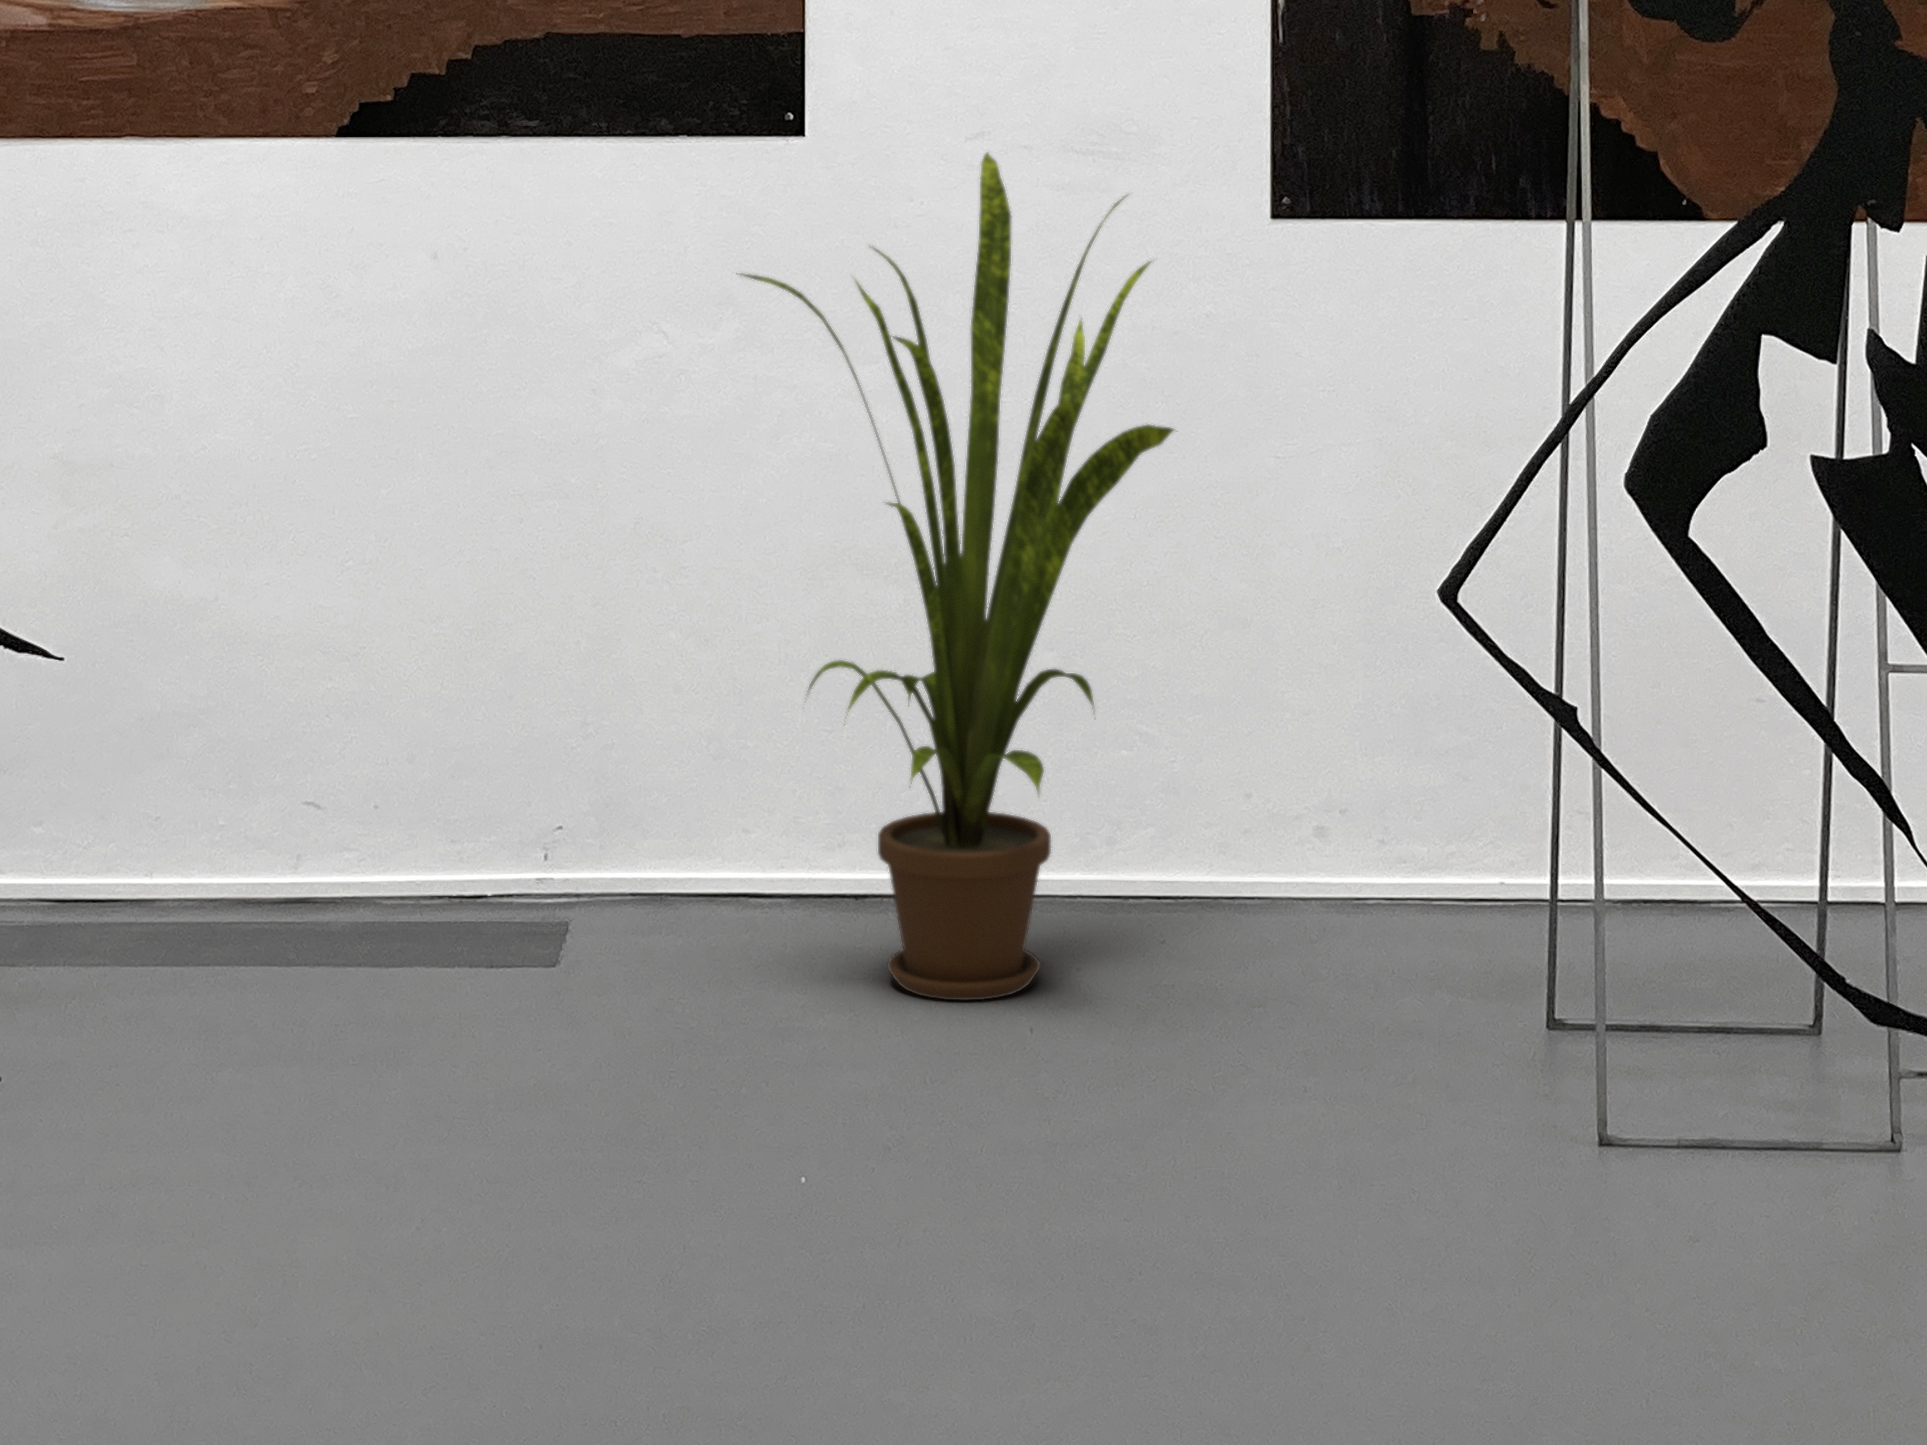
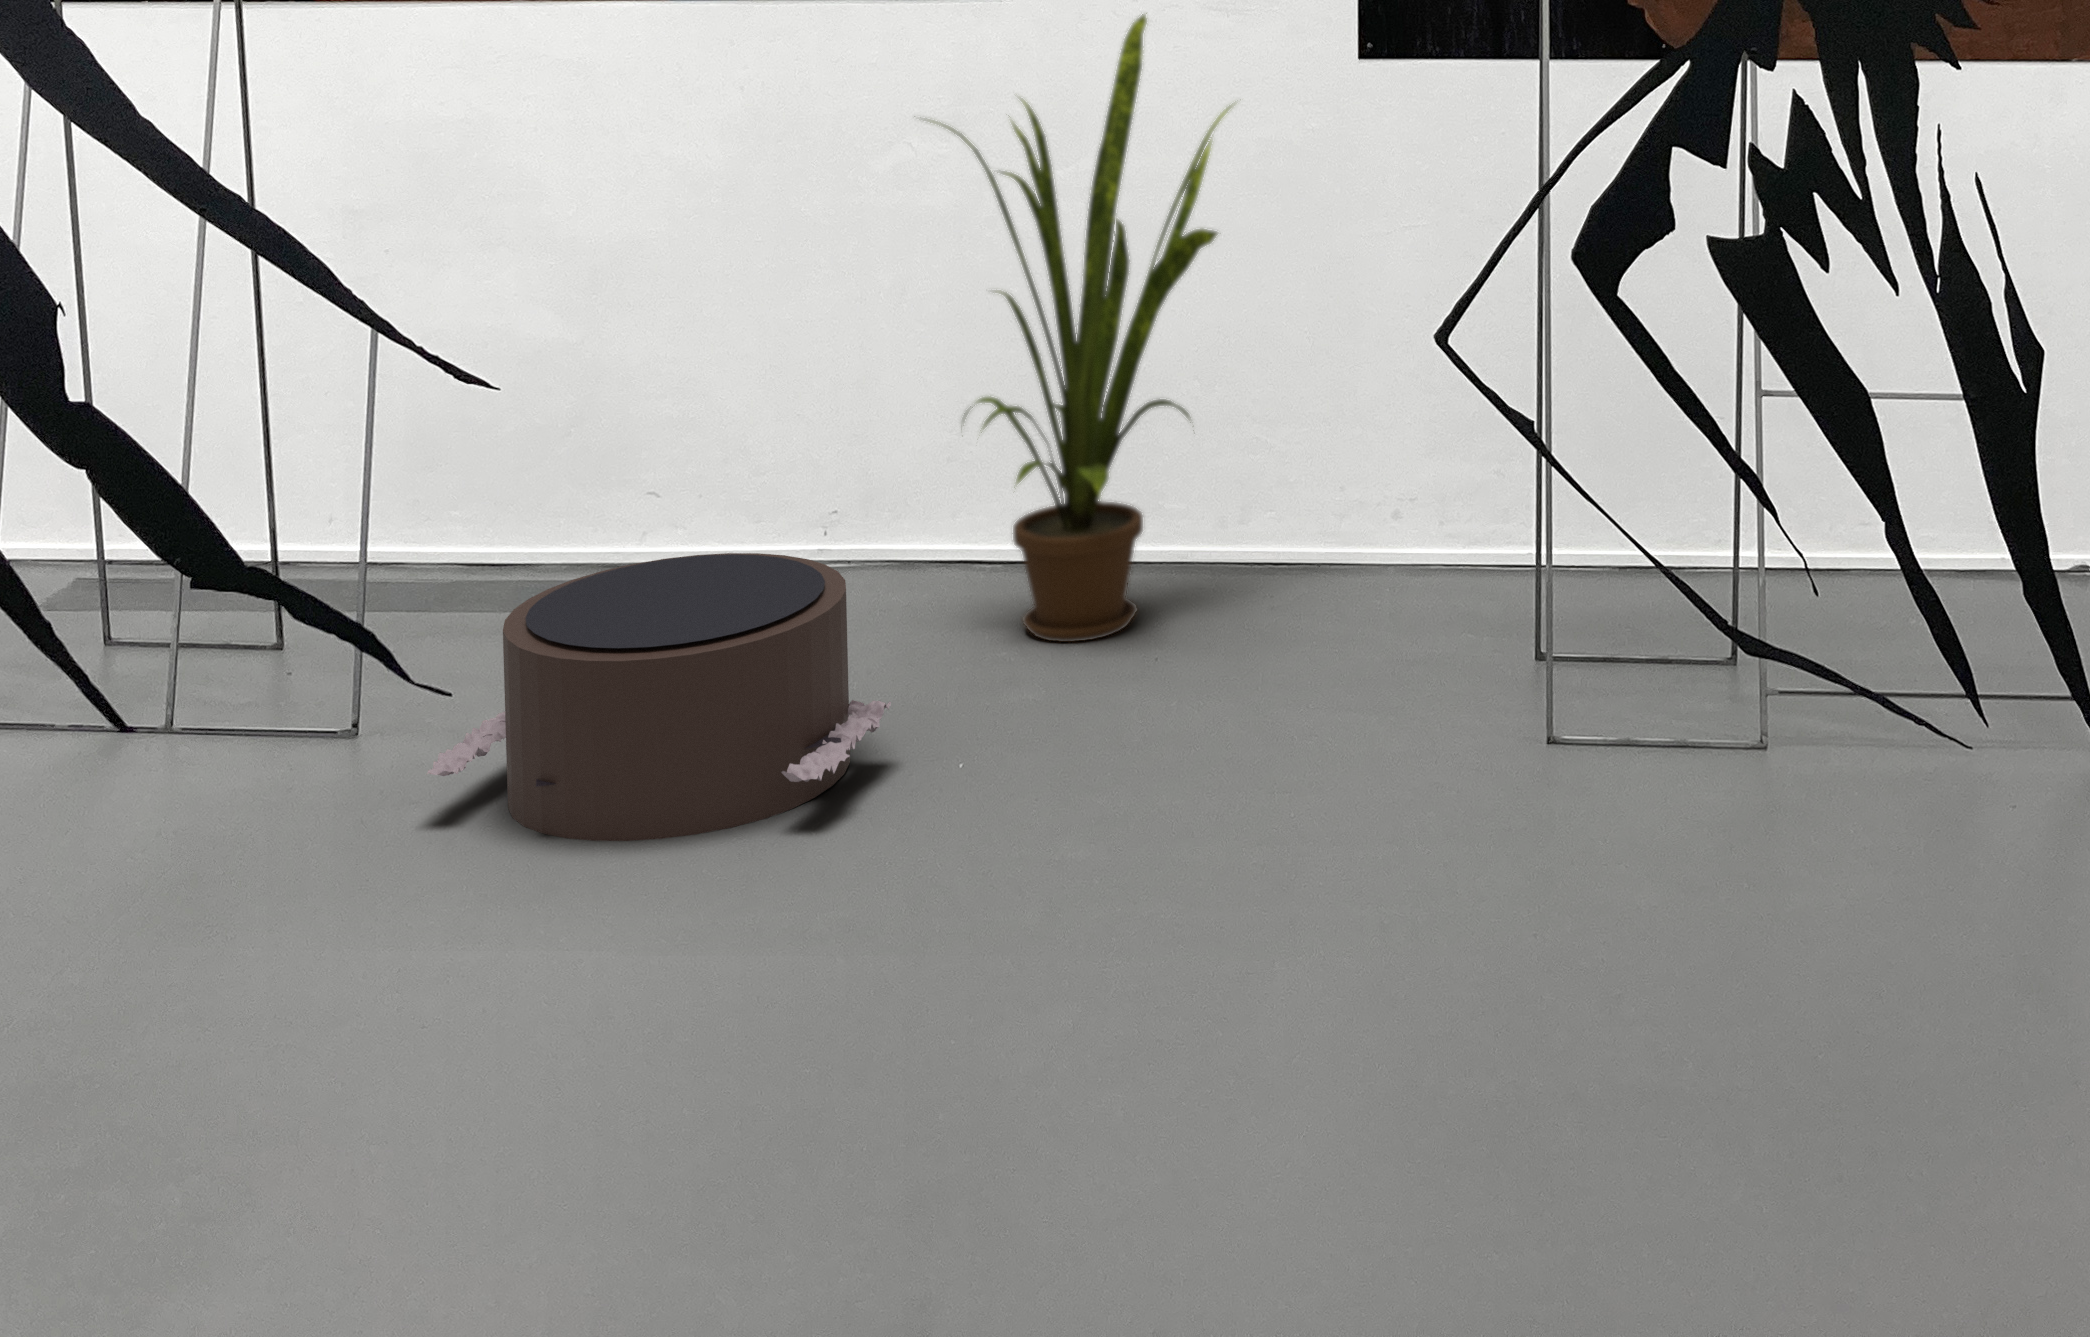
pouf: none [308,855,911,1263] -> present [427,553,891,841]

